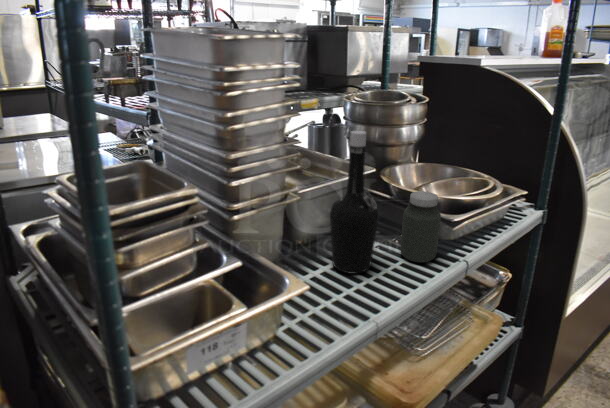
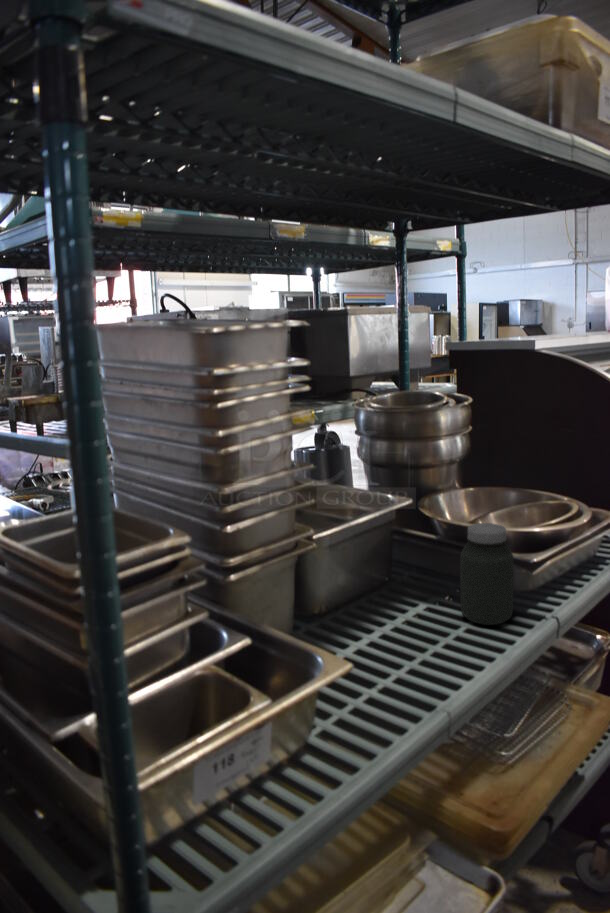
bottle: present [330,131,379,274] -> none [360,445,429,648]

